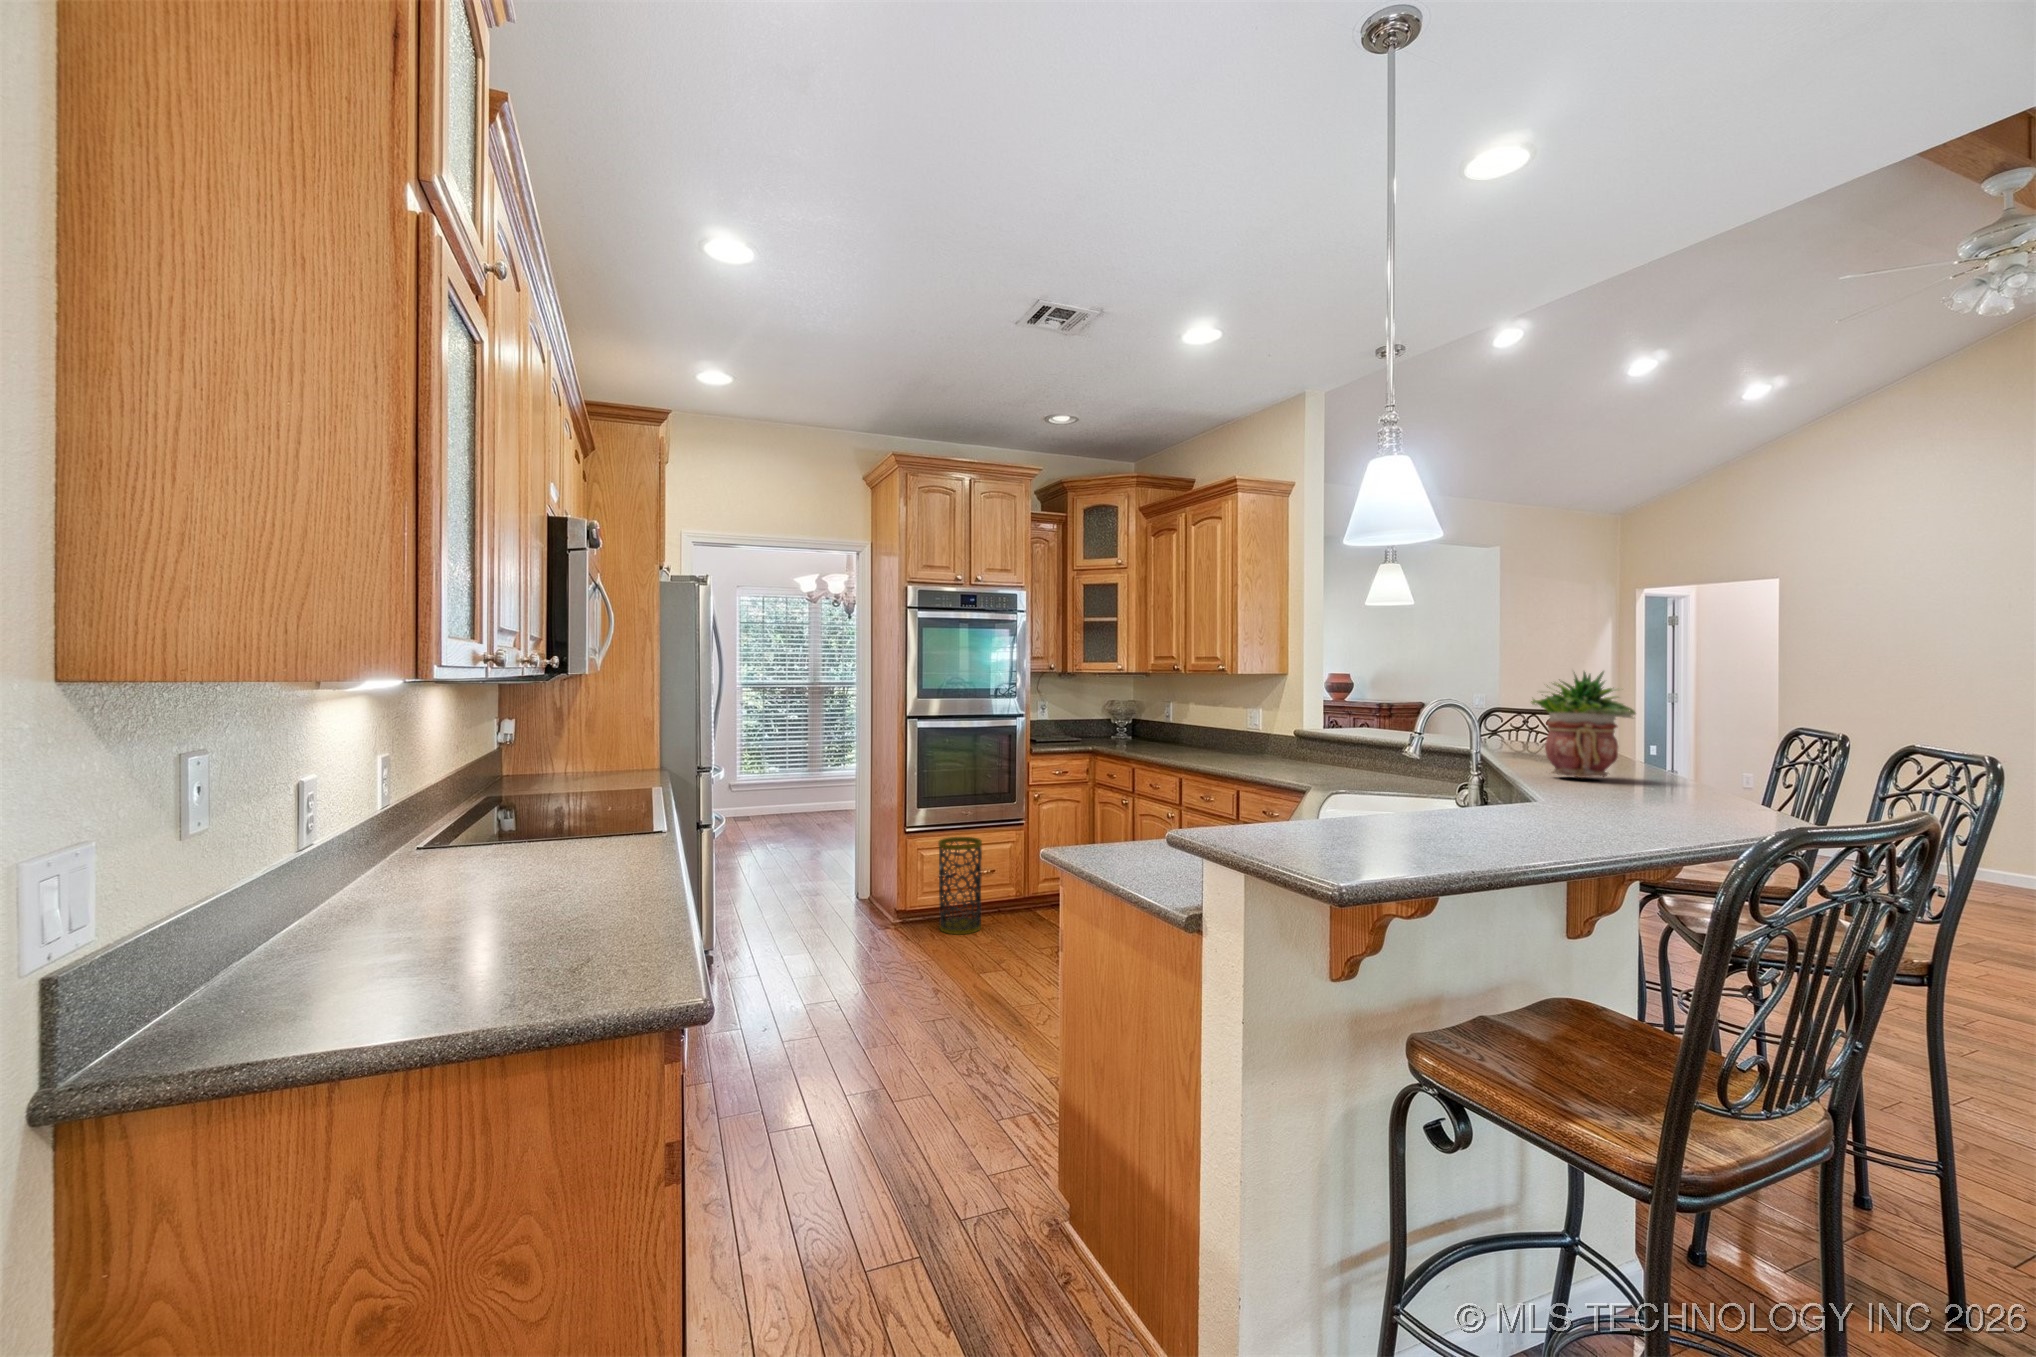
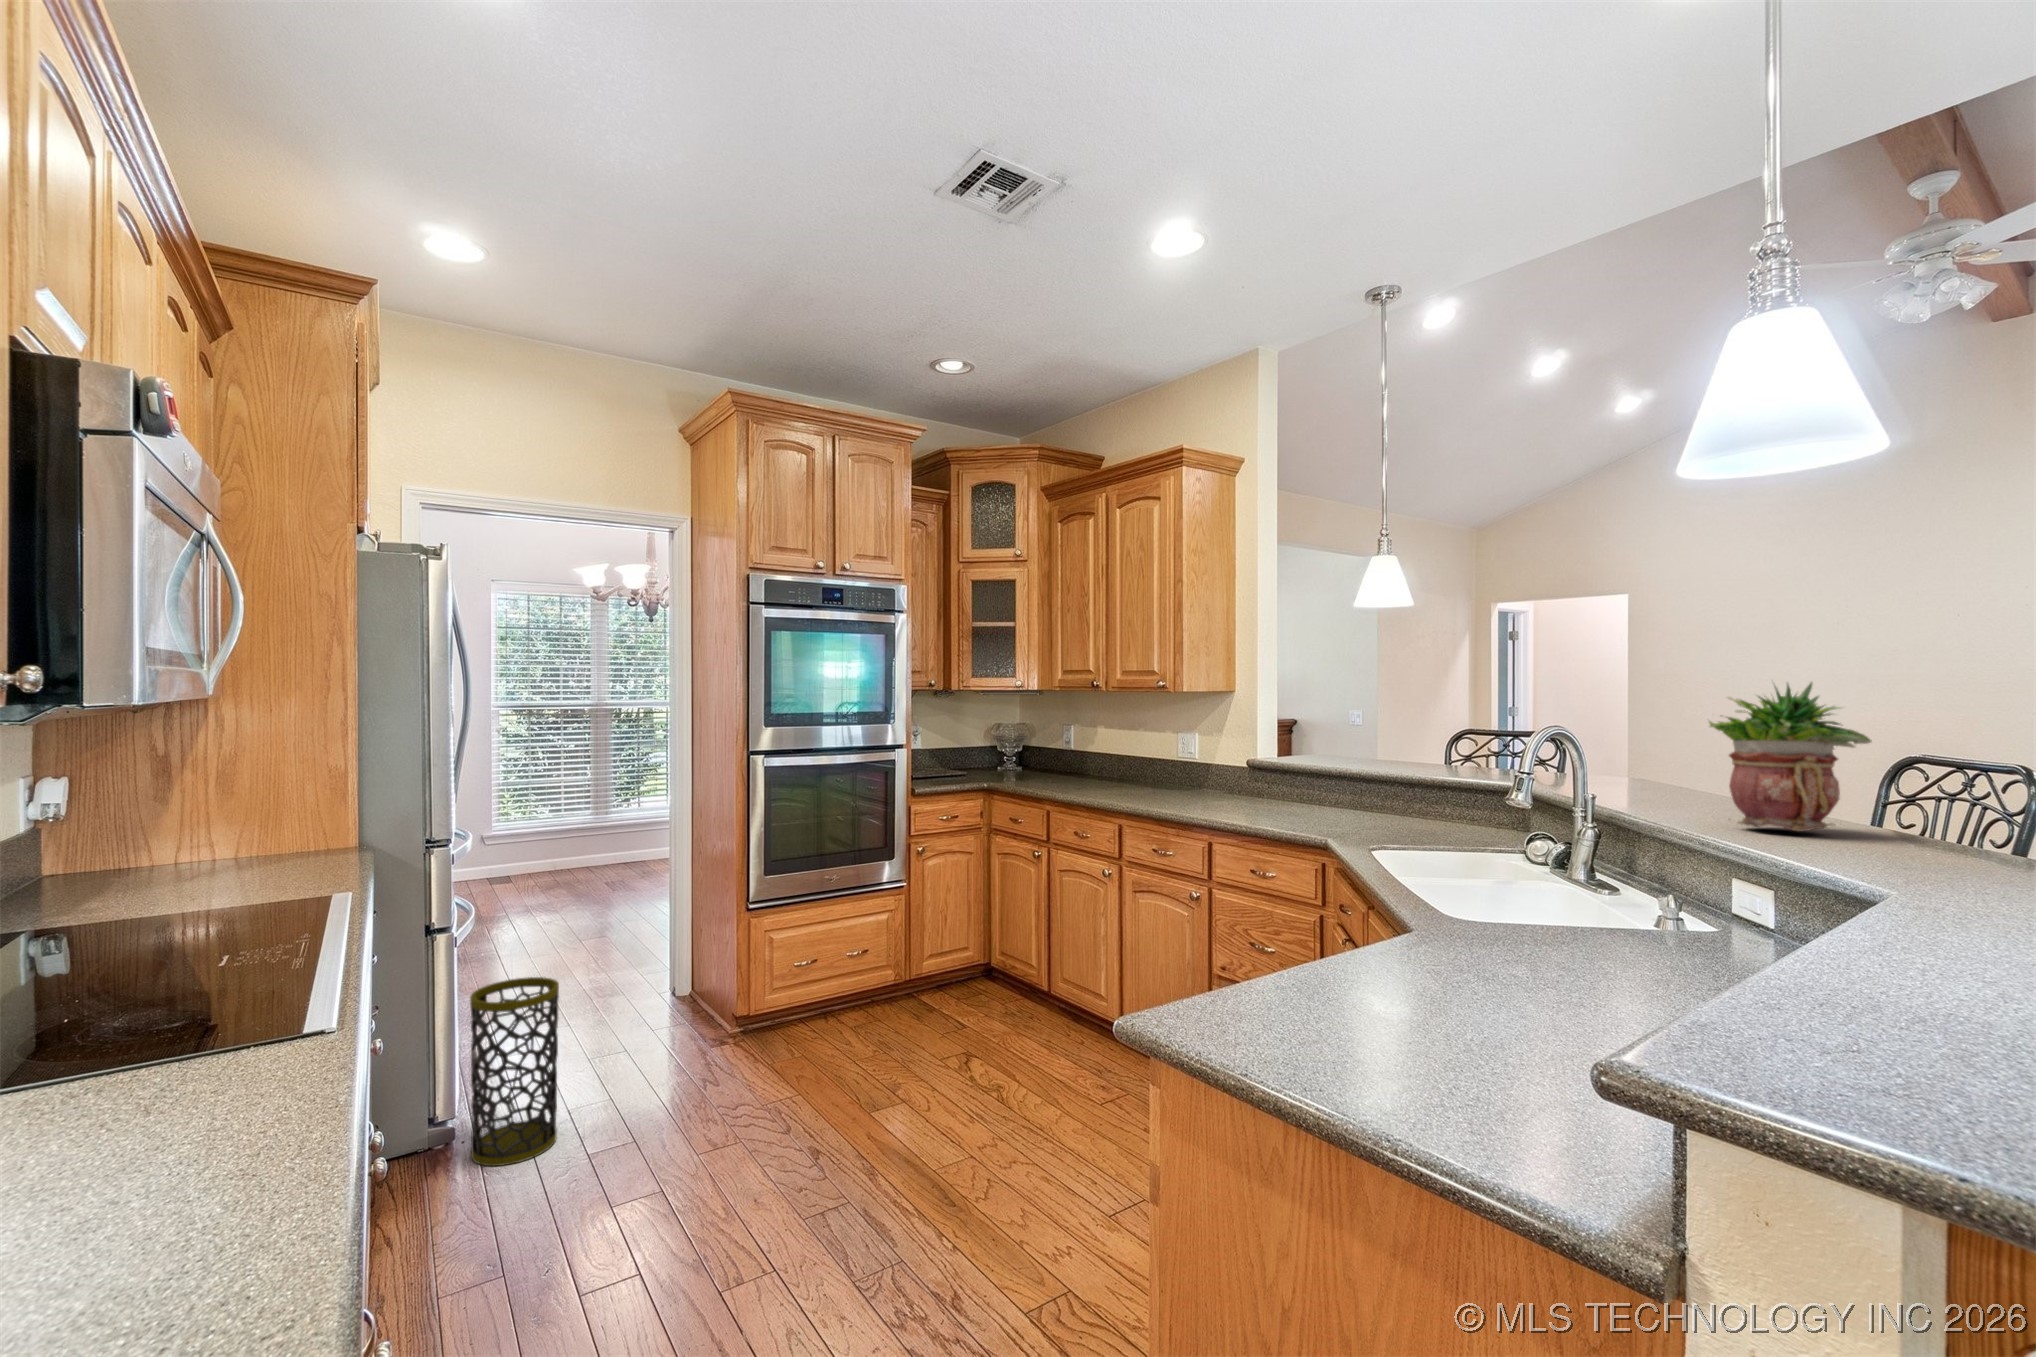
trash can: present [938,837,982,935] -> present [470,977,559,1166]

